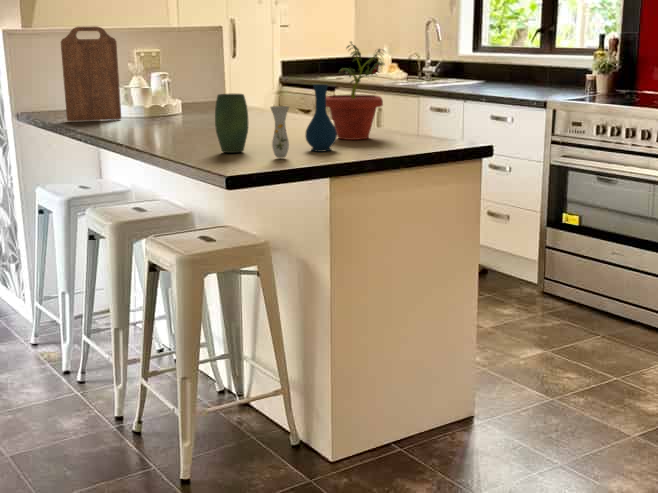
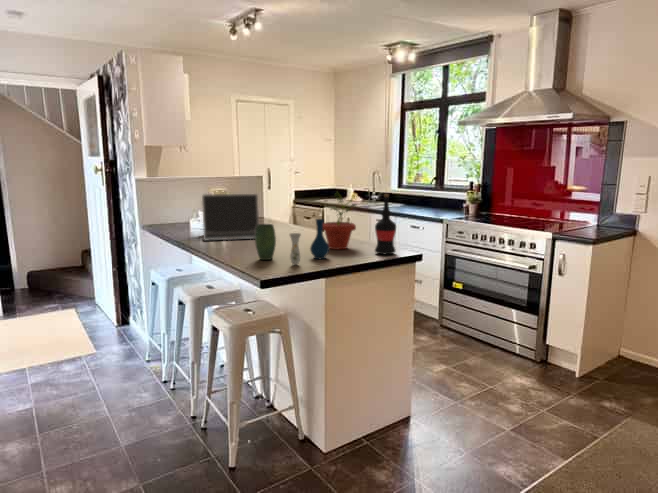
cutting board: present [61,26,121,121] -> none [167,178,202,232]
wine bottle: none [413,42,449,144] -> present [375,194,396,254]
laptop: none [122,53,228,131] -> present [202,194,259,240]

